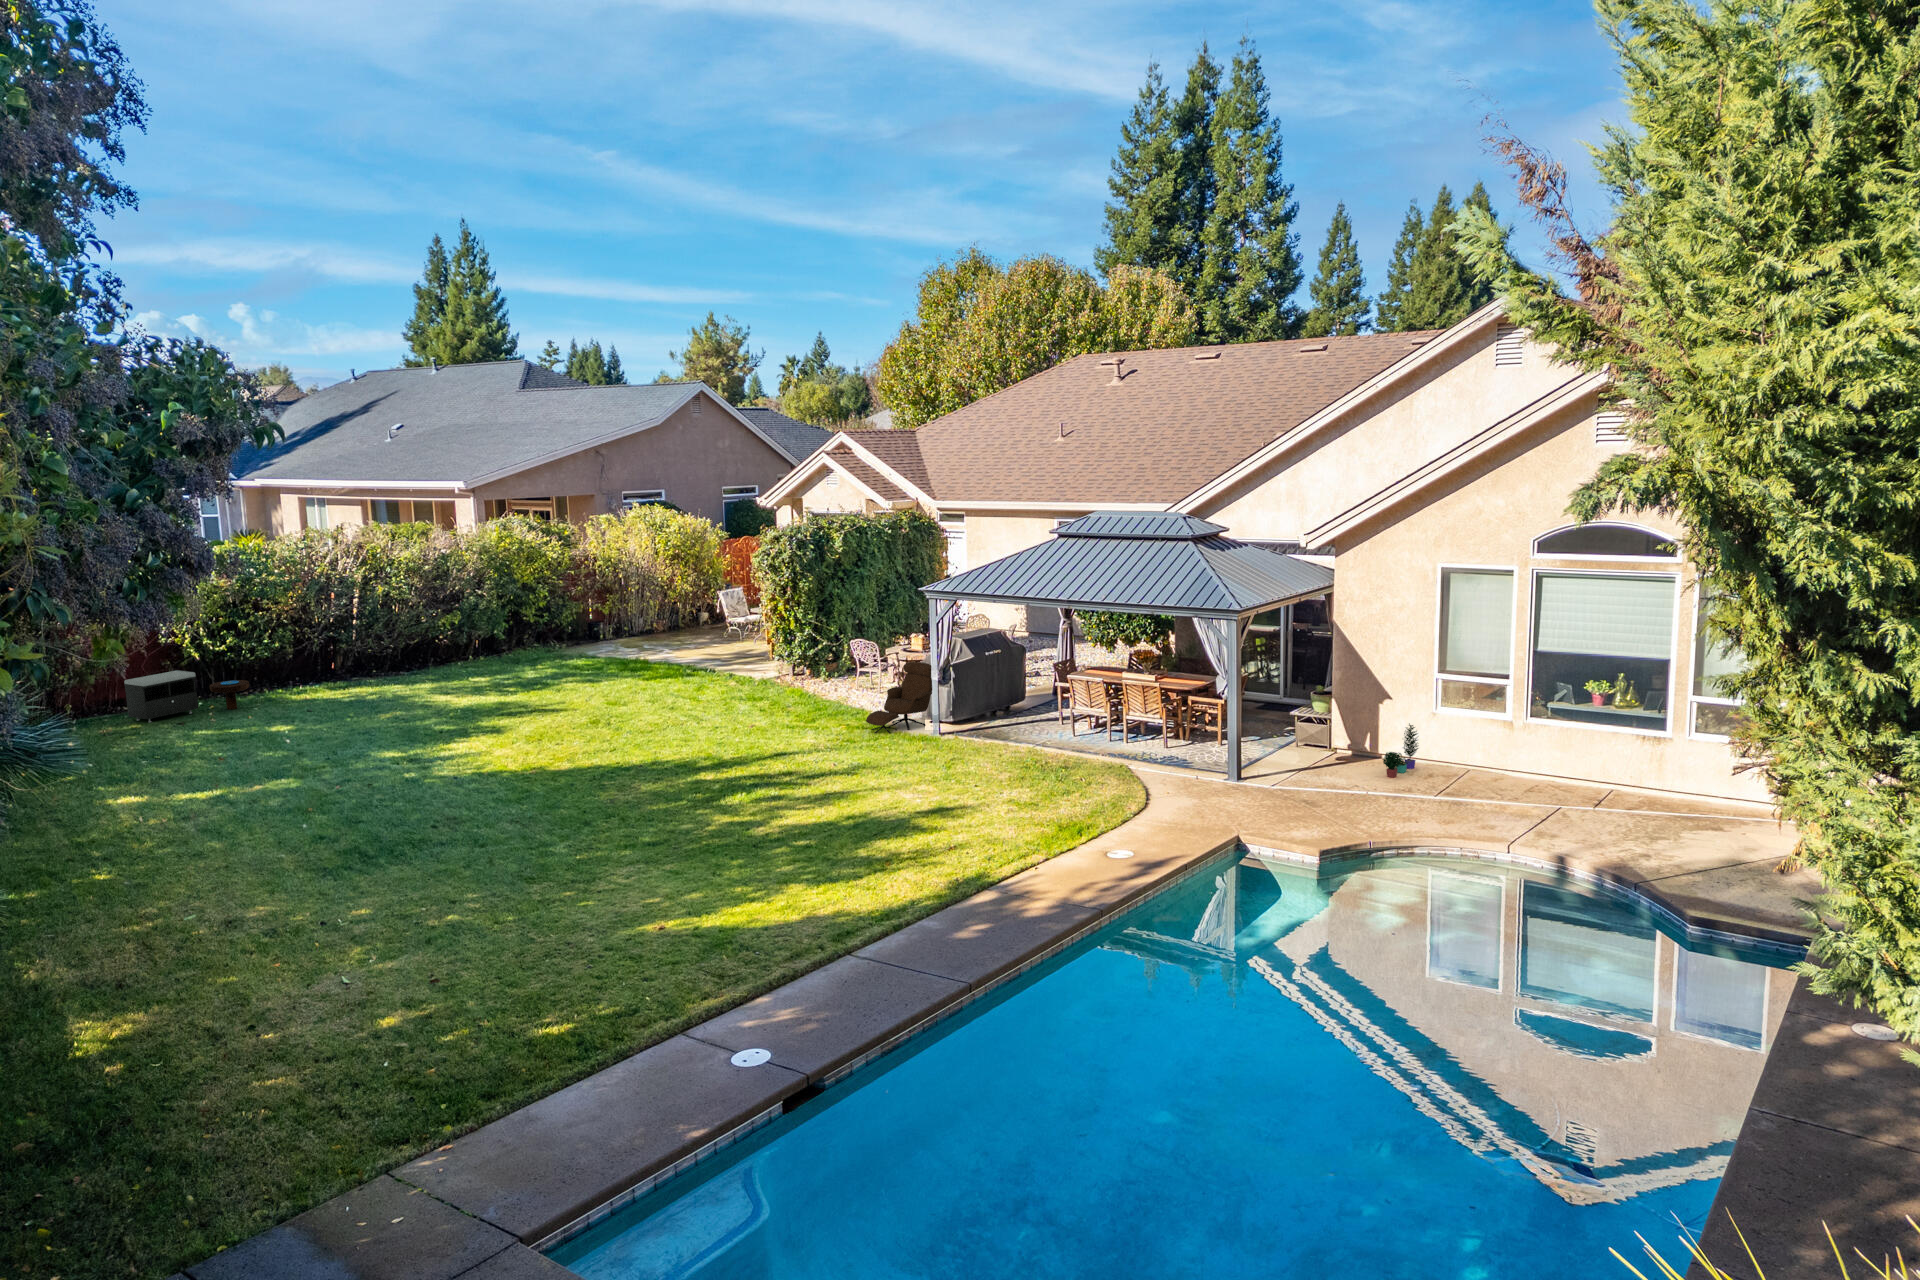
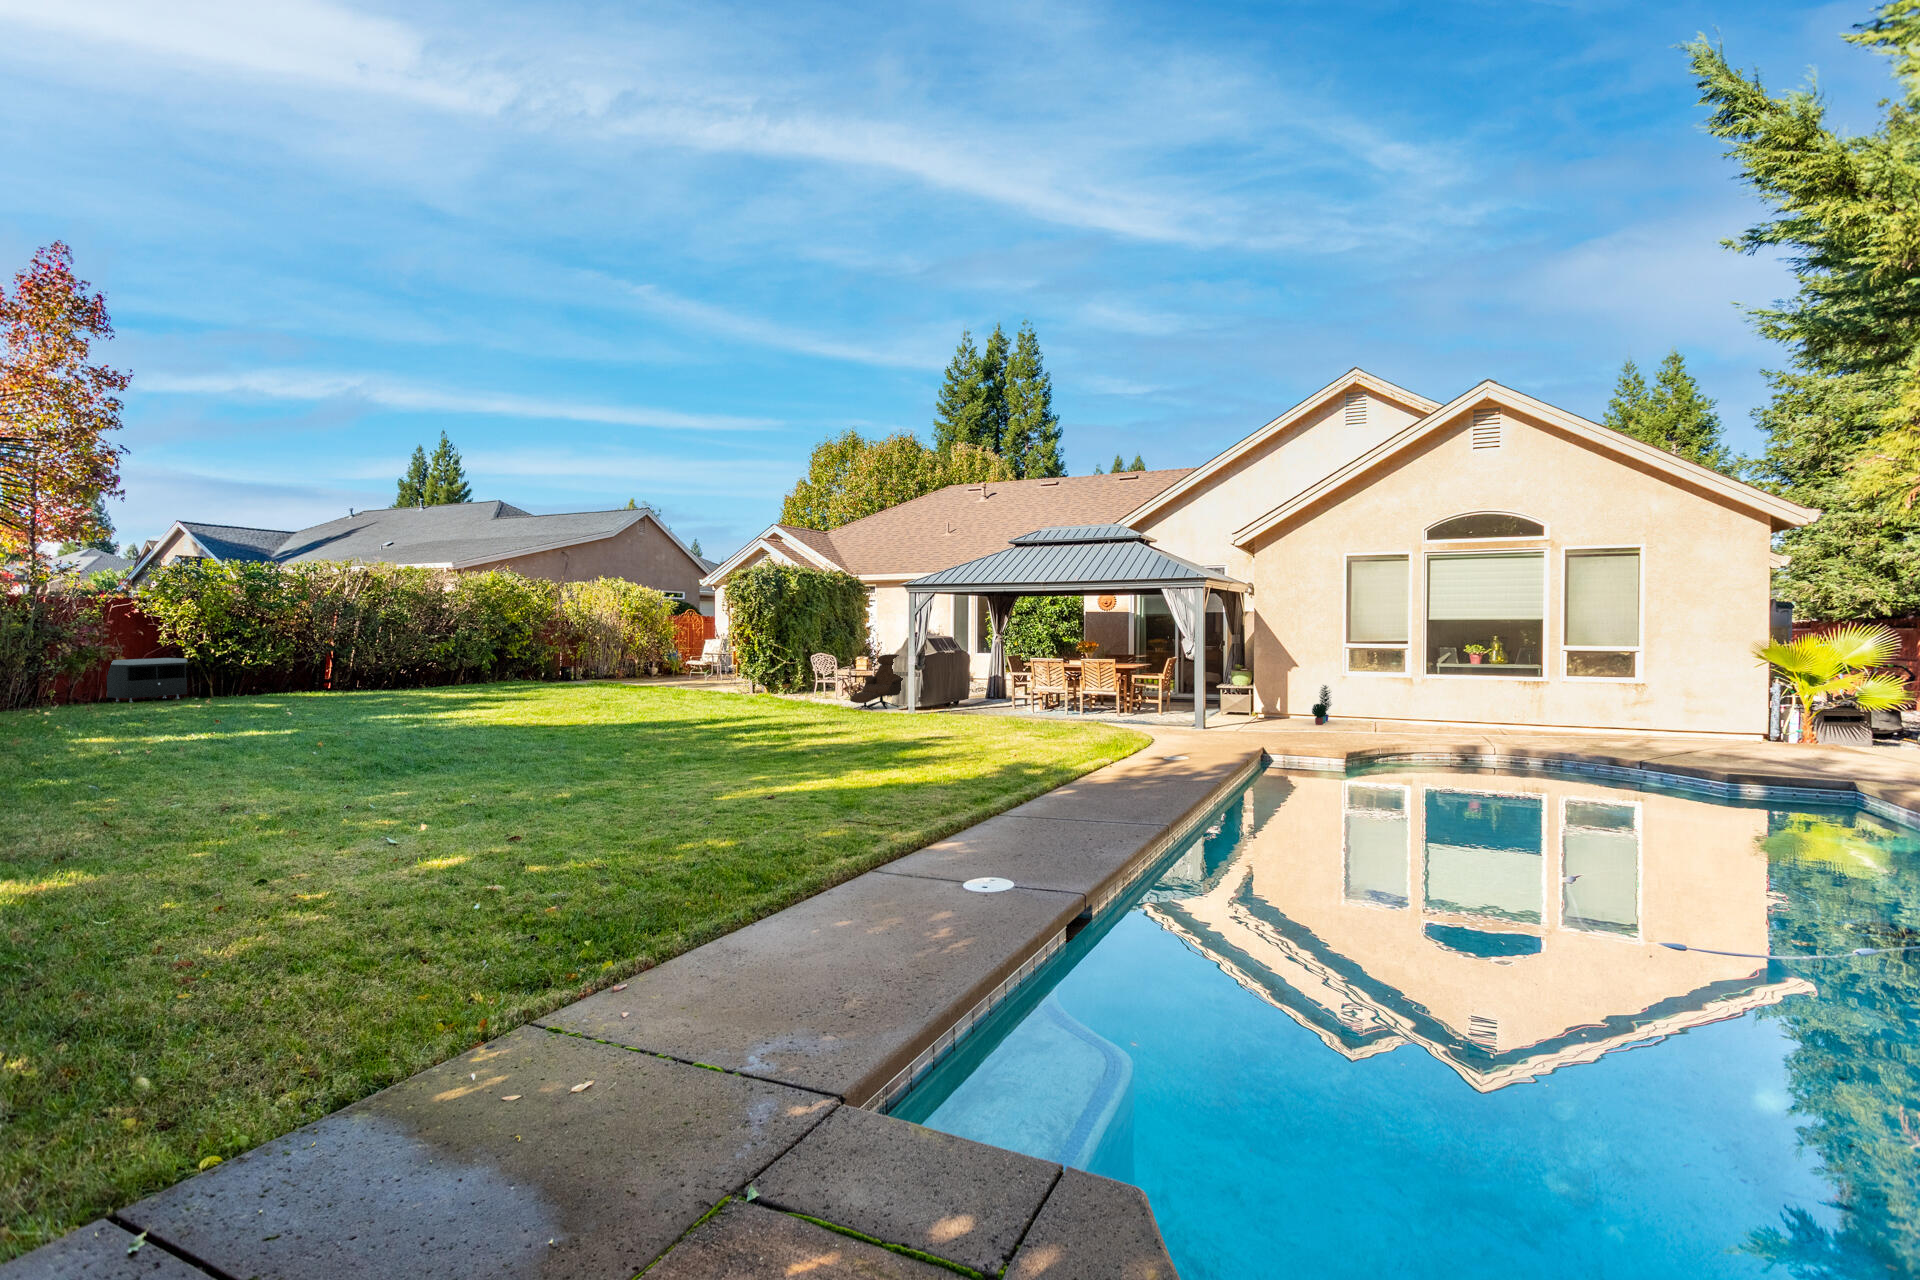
side table: present [210,680,249,710] -> none [201,671,244,698]

